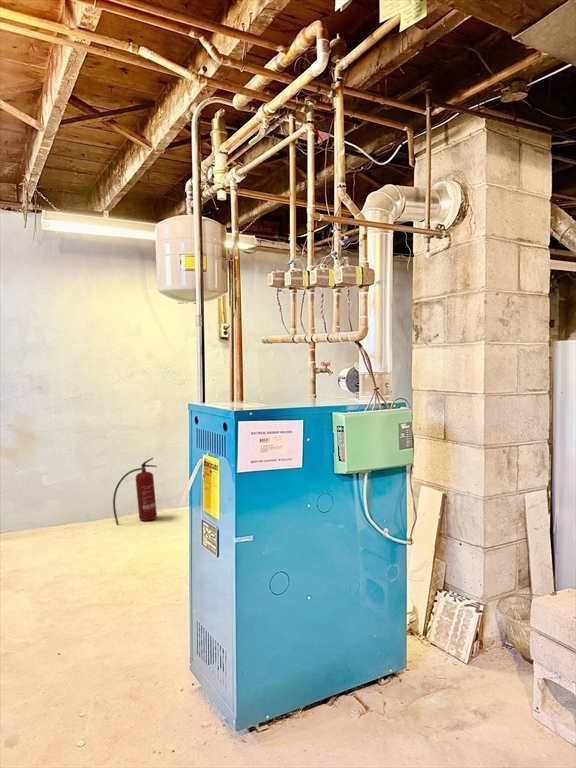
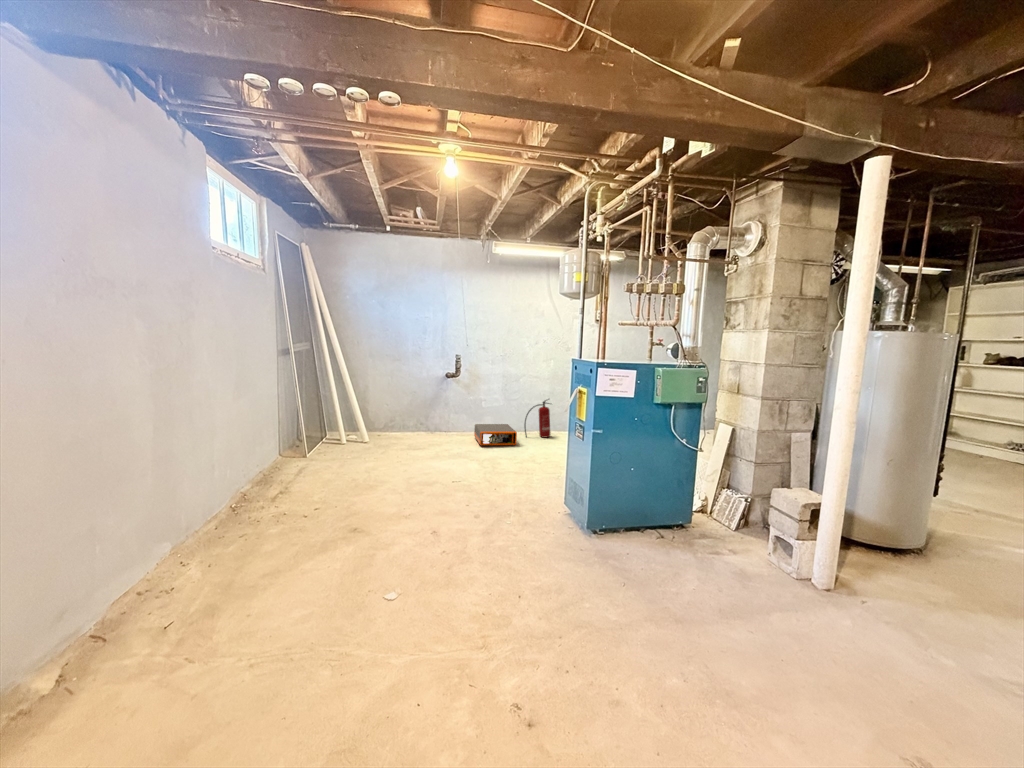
storage box: none [24,507,99,554] -> present [474,424,517,446]

